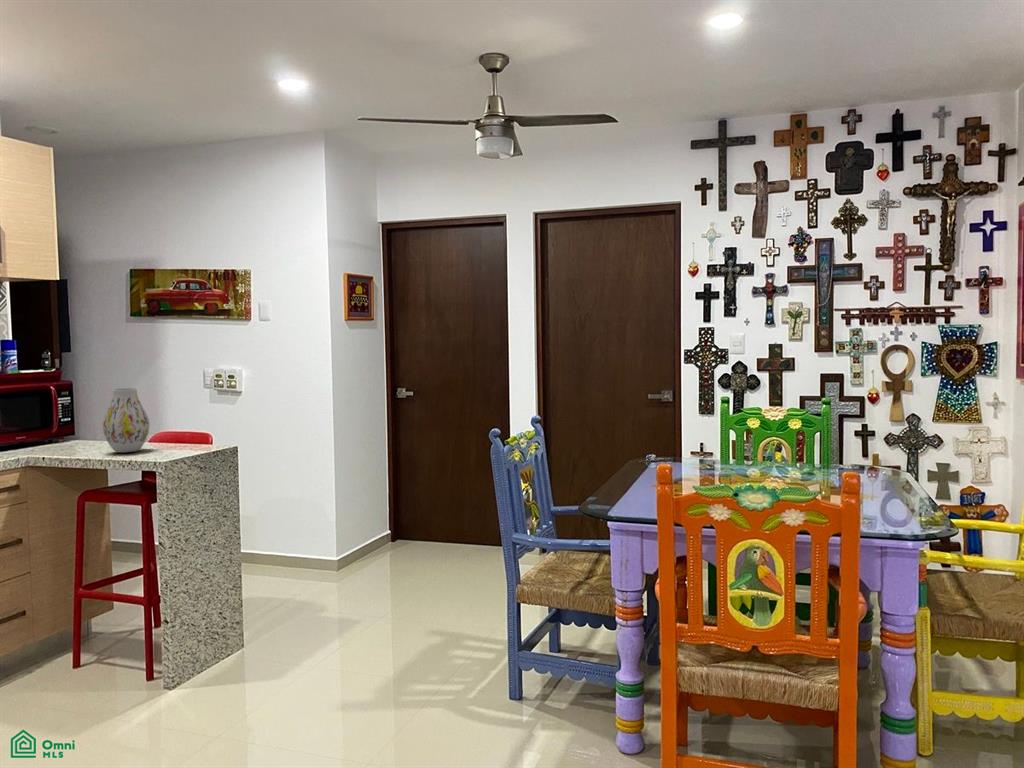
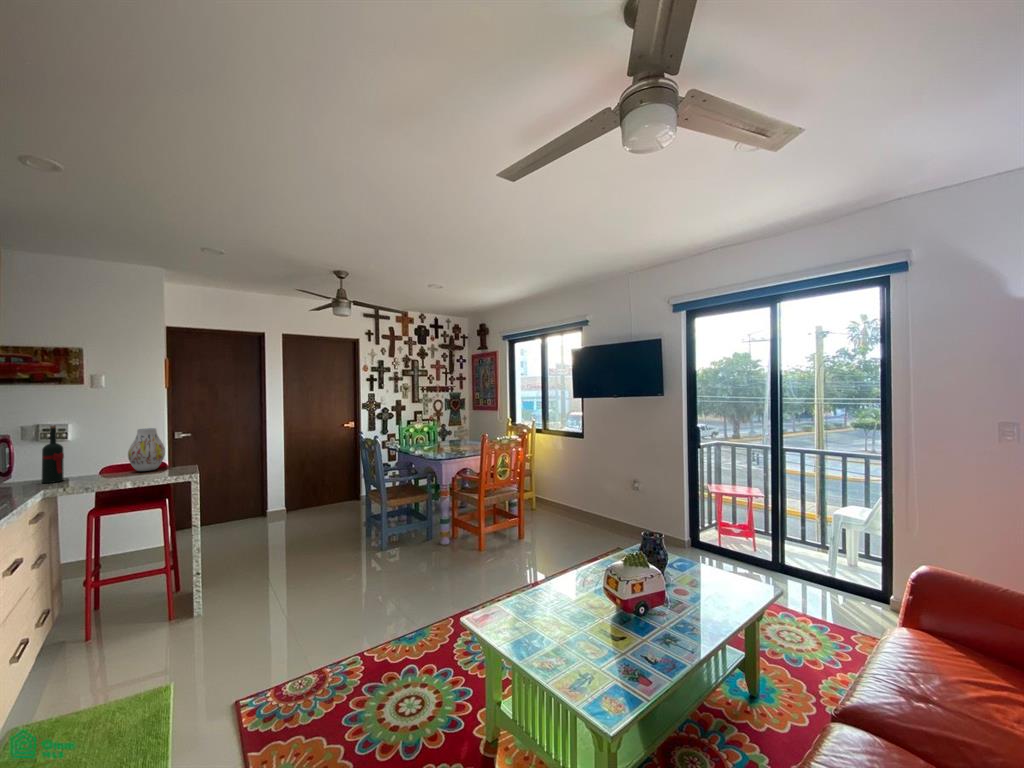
wine bottle: none [32,378,56,453] -> present [42,426,64,483]

